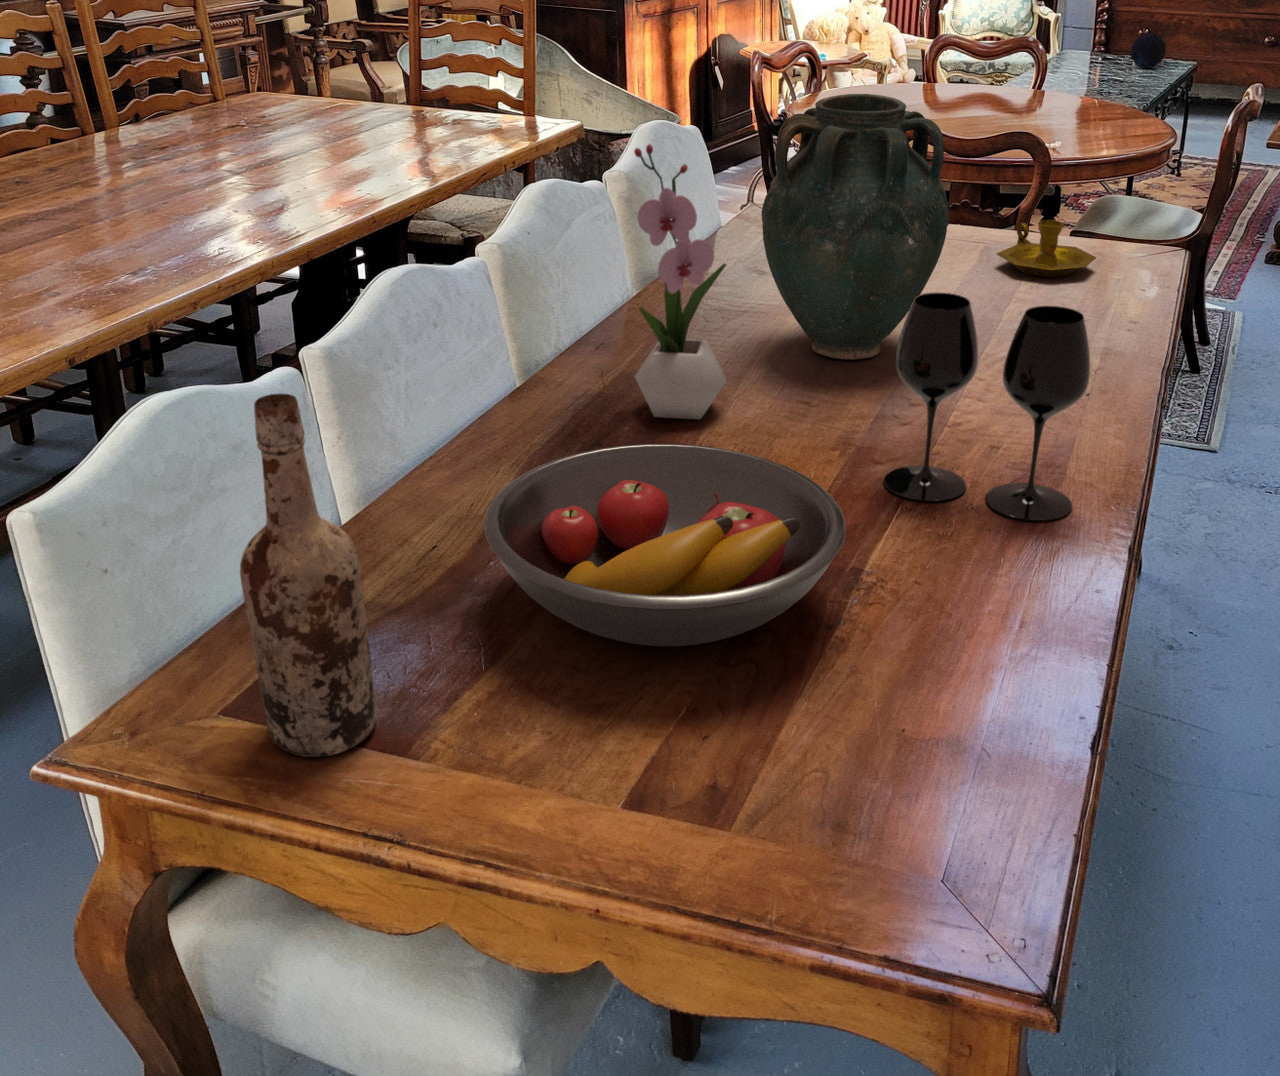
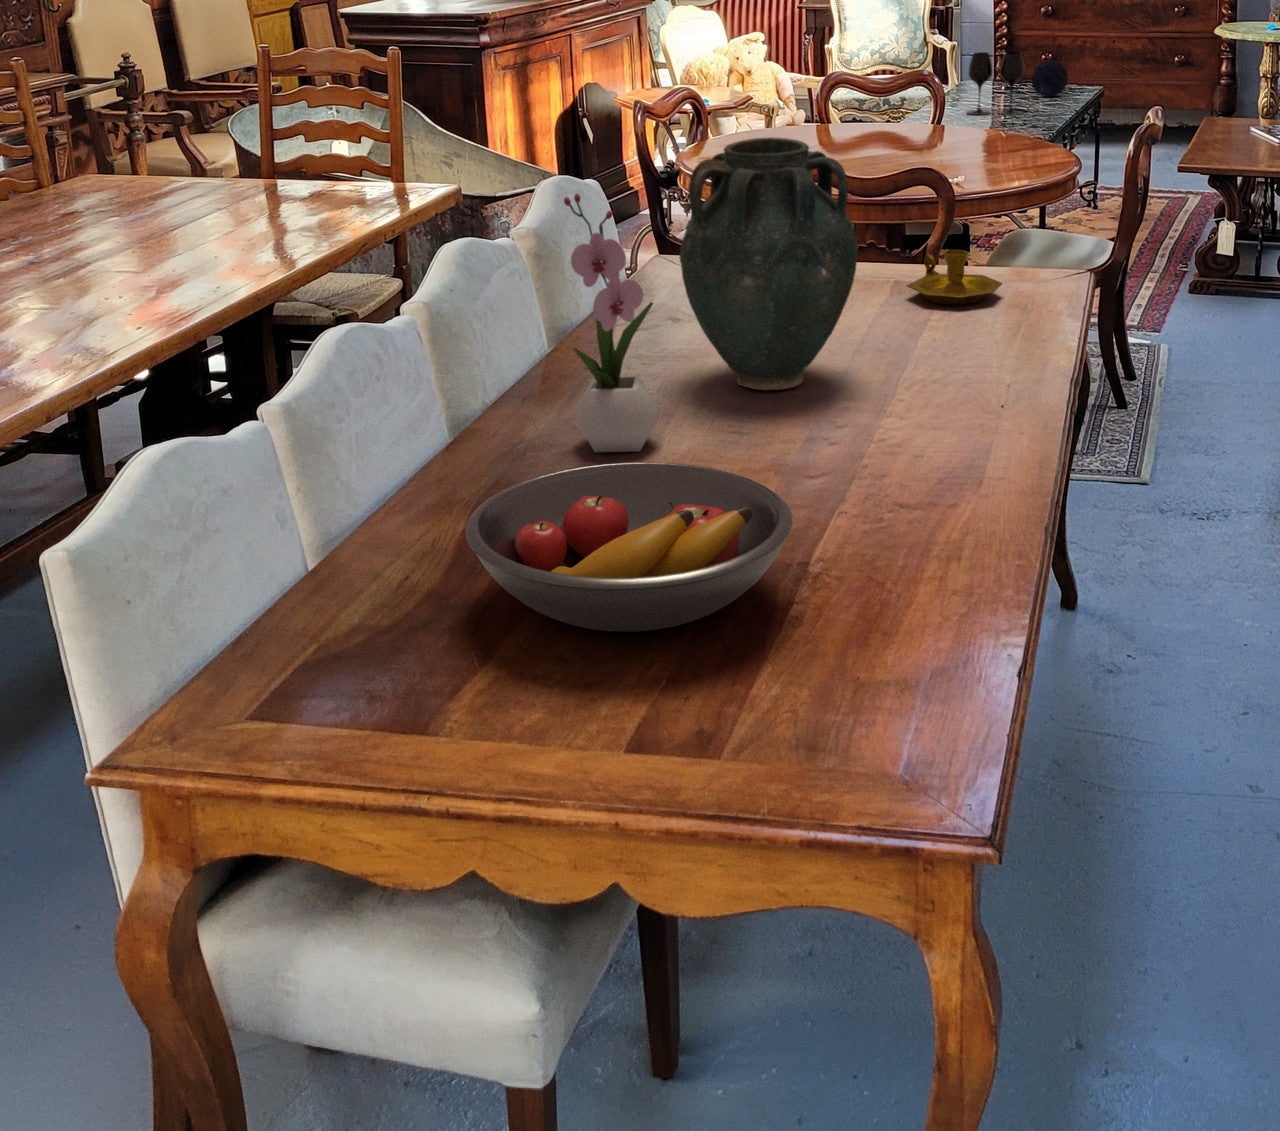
wine glass: present [884,293,1090,521] -> present [967,52,1025,115]
wine bottle: present [240,393,377,757] -> none [273,414,393,741]

